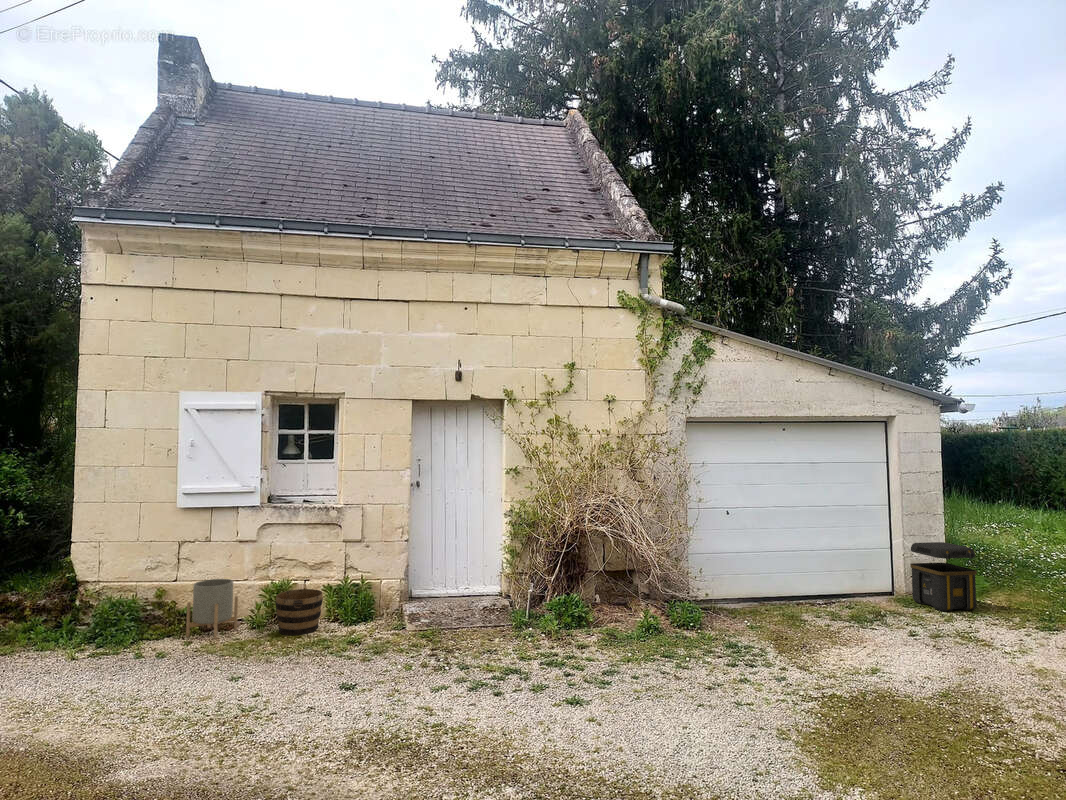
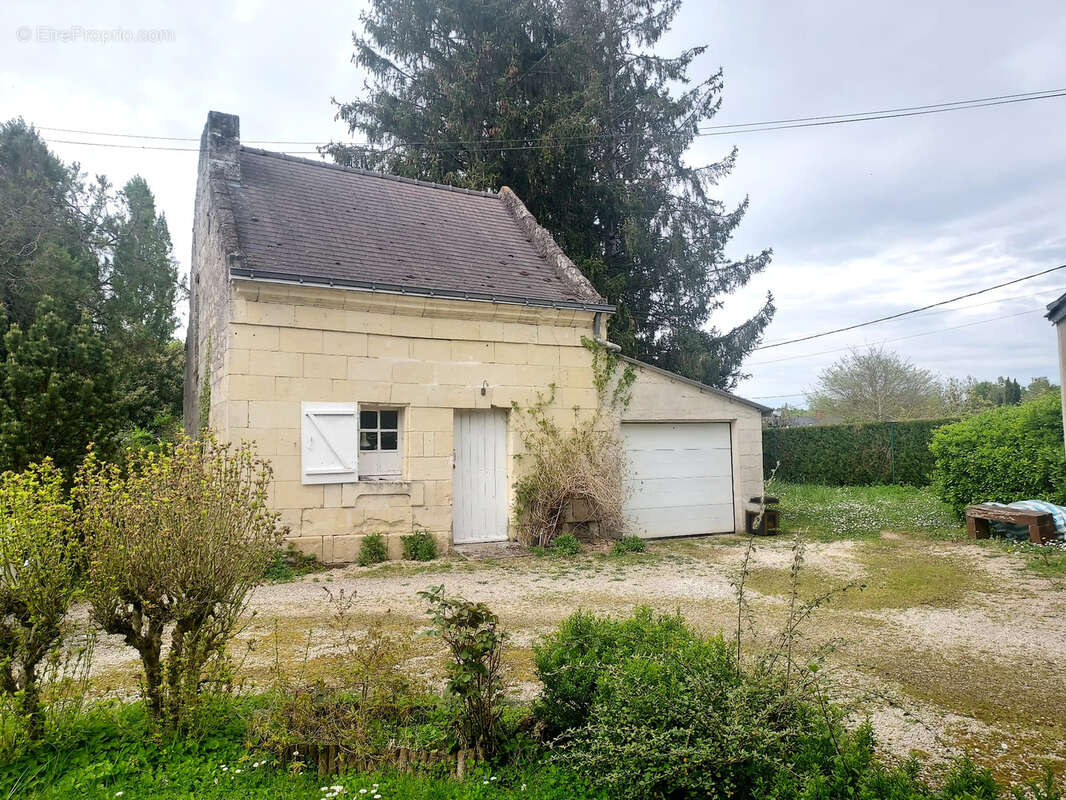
planter: present [186,579,238,639] -> none [321,534,349,573]
bucket: present [276,589,323,635] -> none [376,539,407,568]

